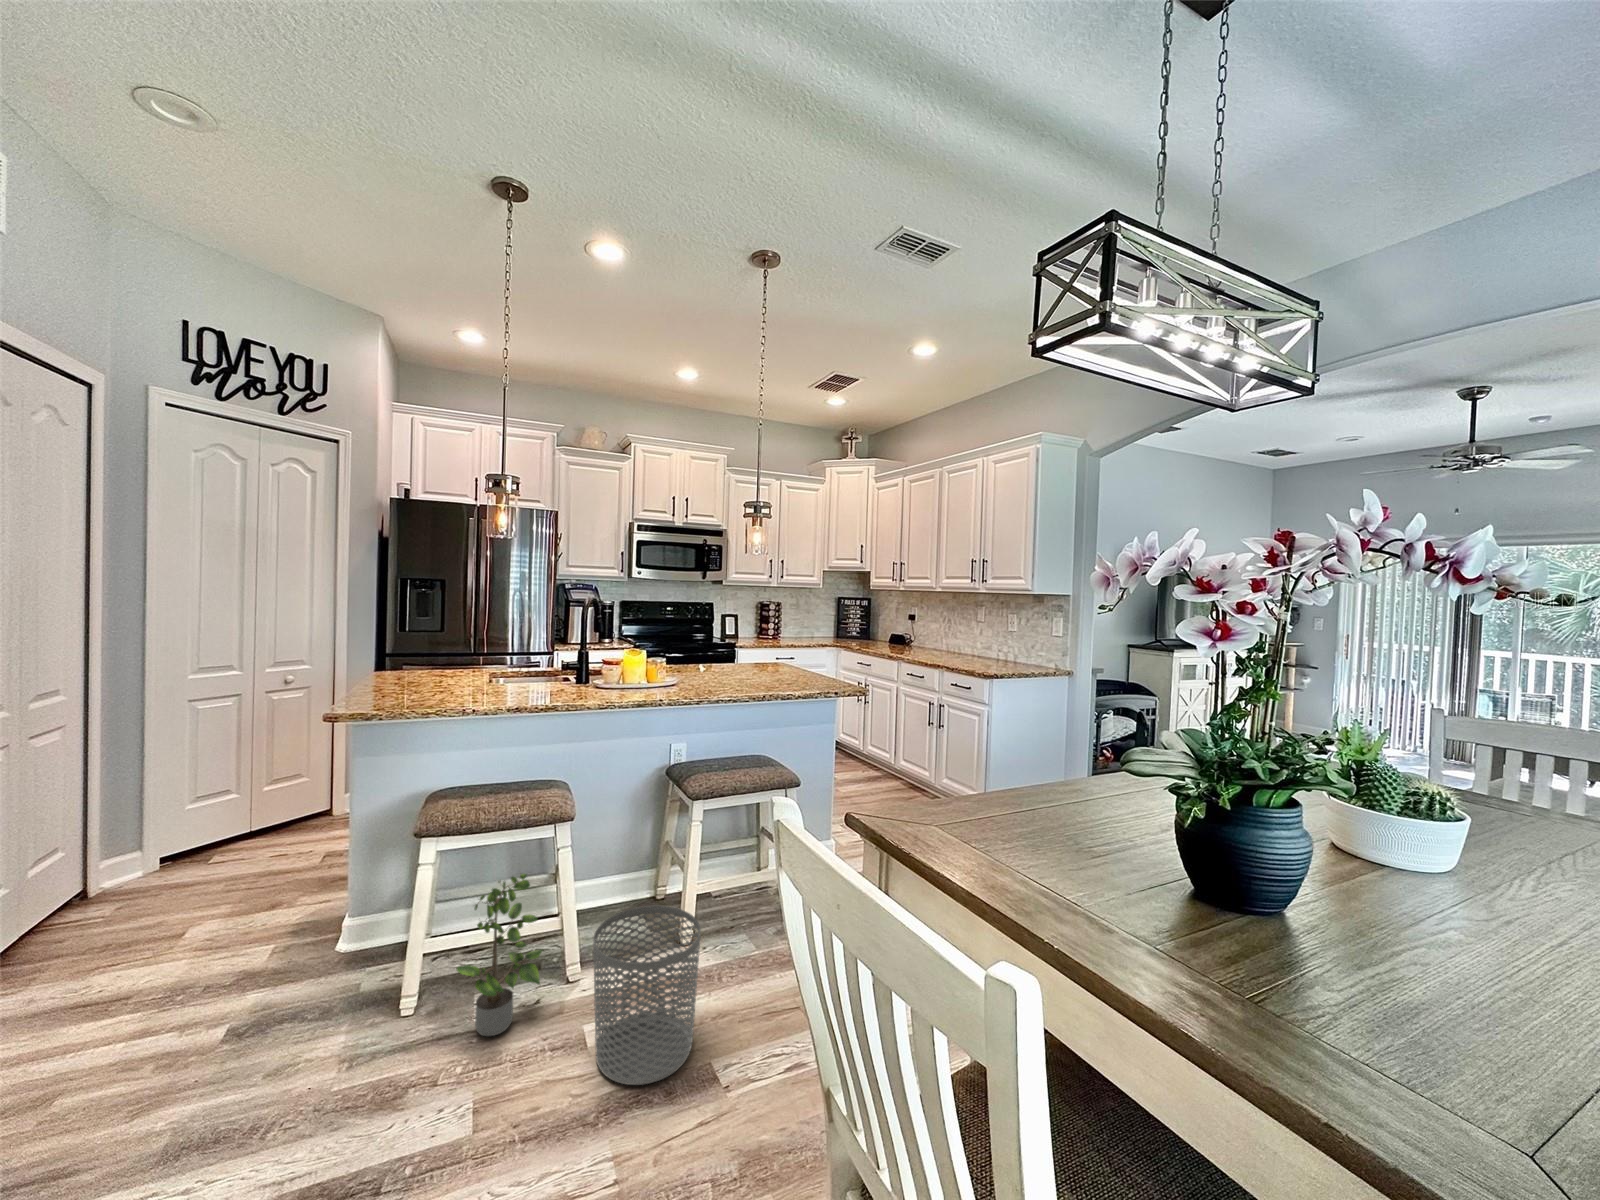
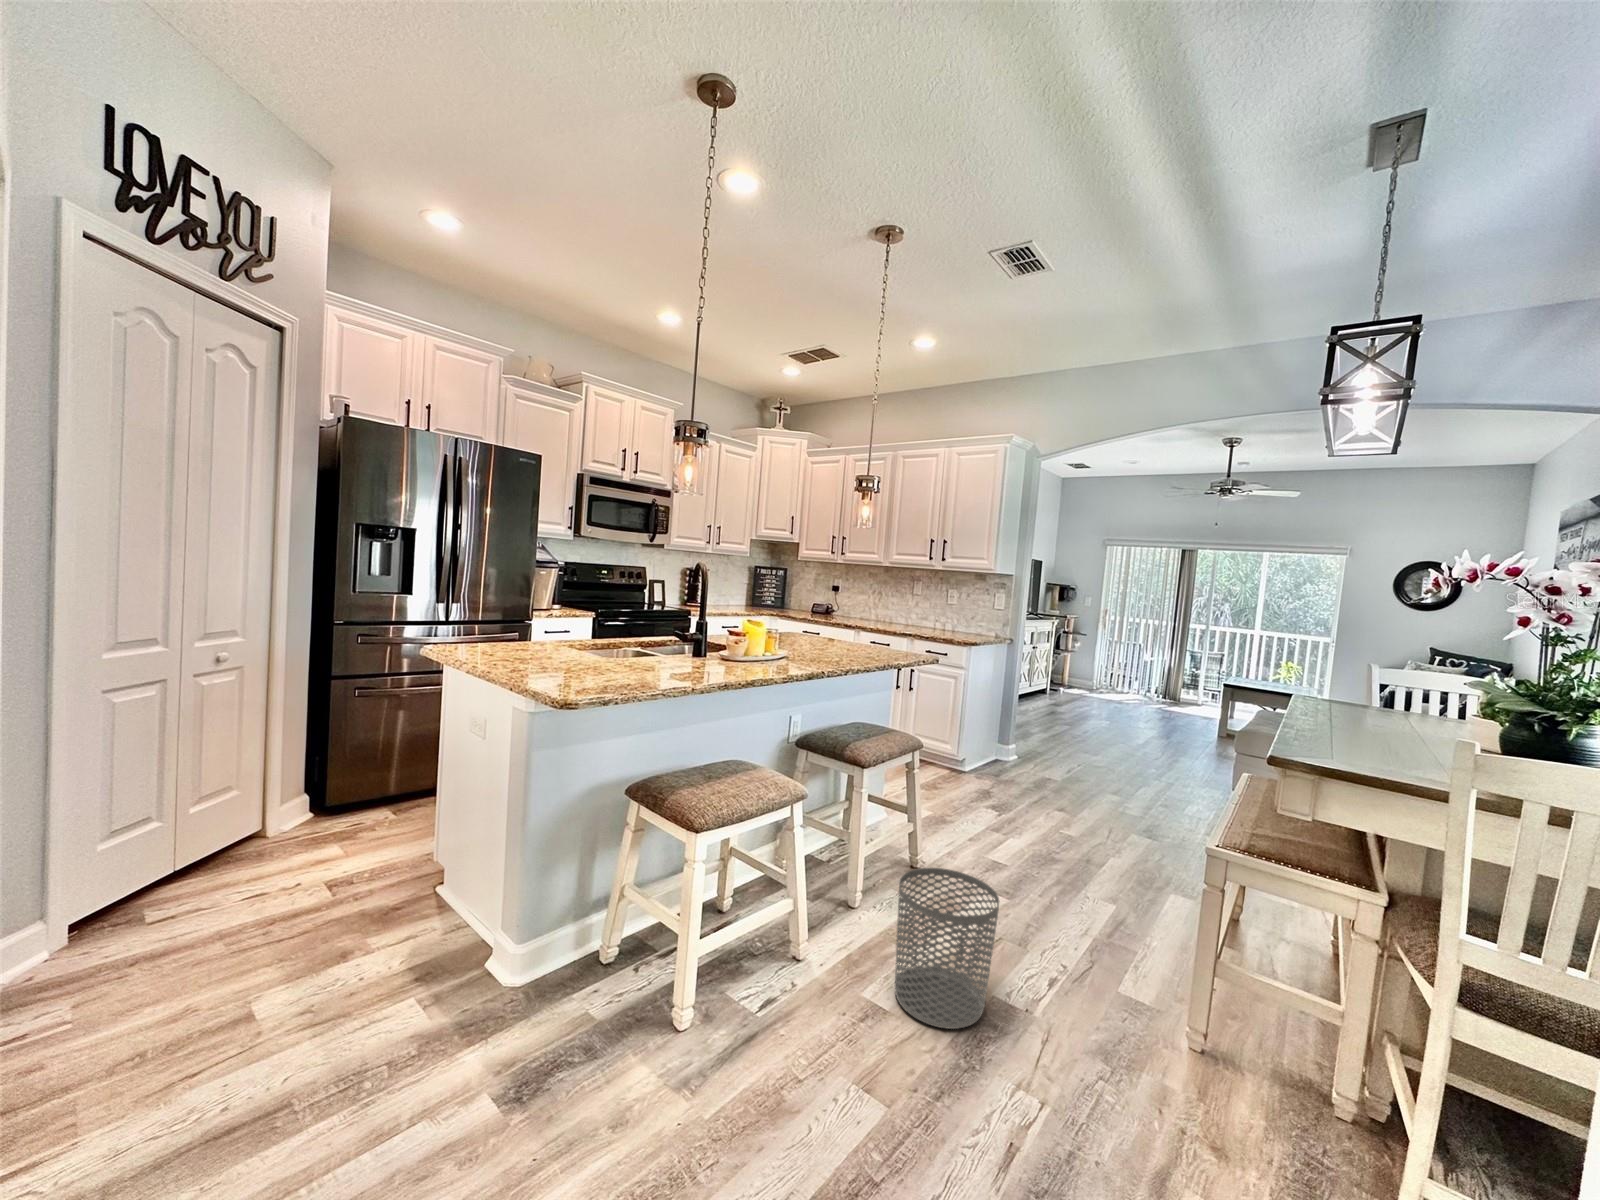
potted plant: present [456,874,542,1036] -> none [771,852,825,1024]

